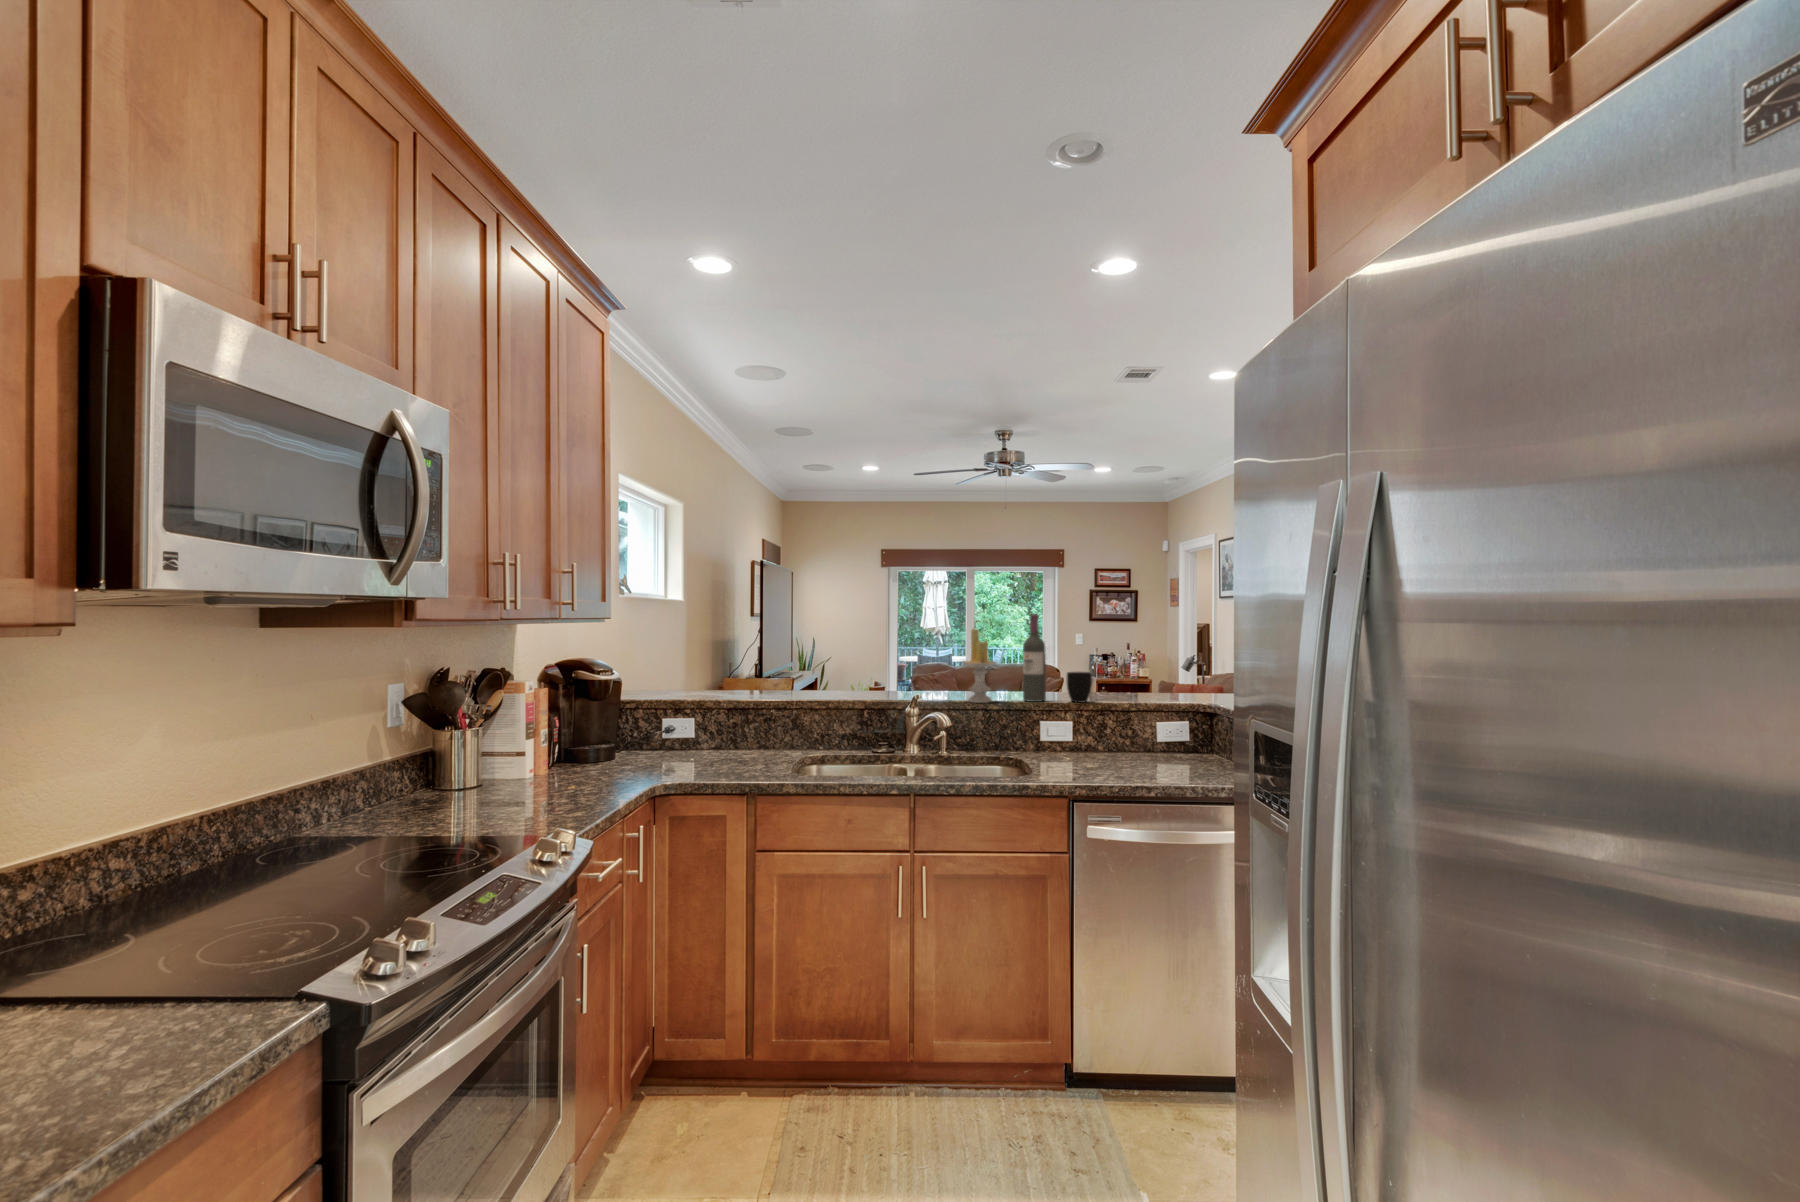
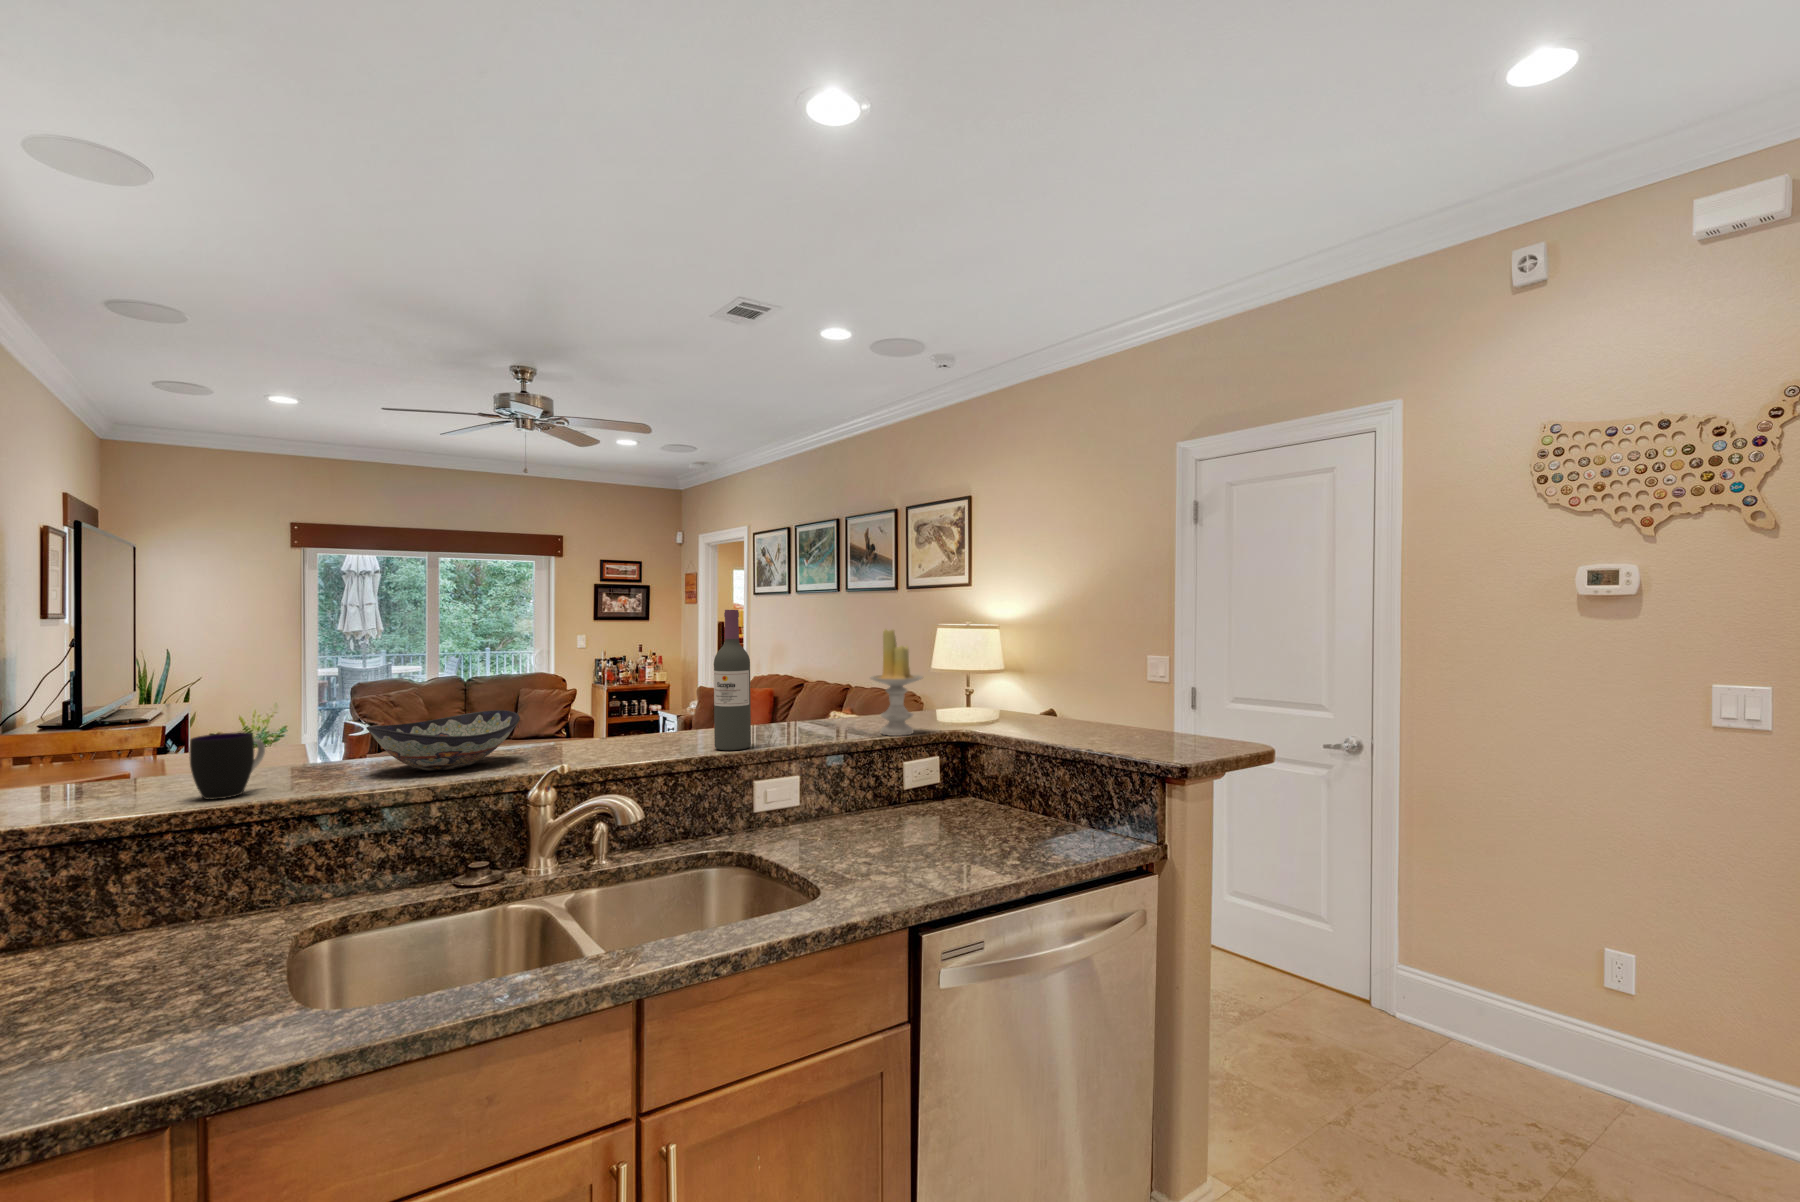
candle: present [962,628,998,703] -> present [870,629,923,736]
decorative bowl: none [846,670,920,698] -> present [366,710,520,771]
cup: present [1067,672,1092,703] -> present [190,732,265,799]

